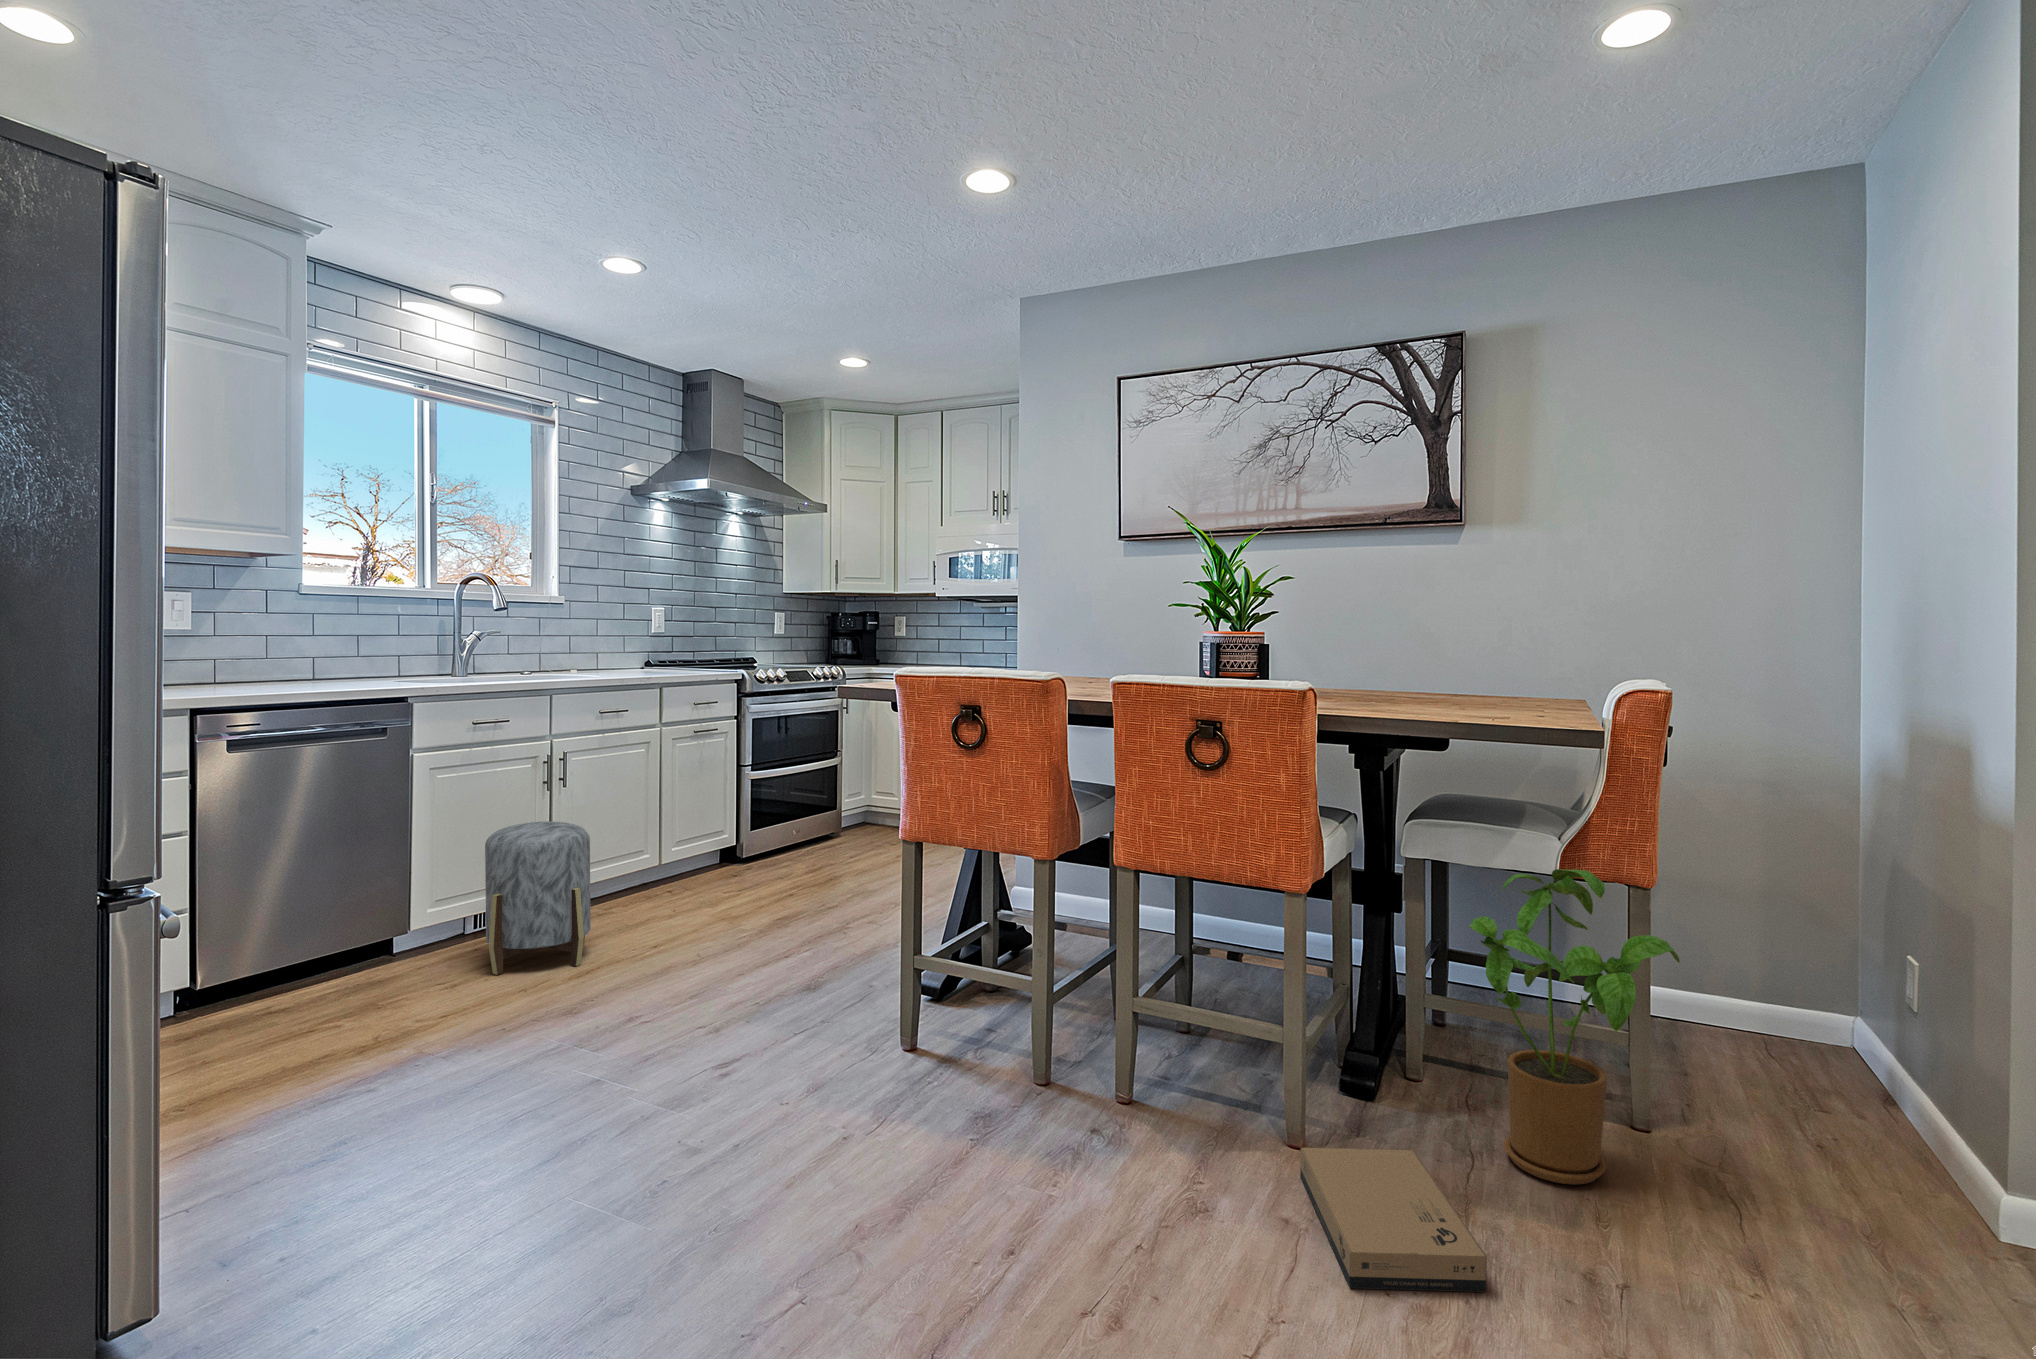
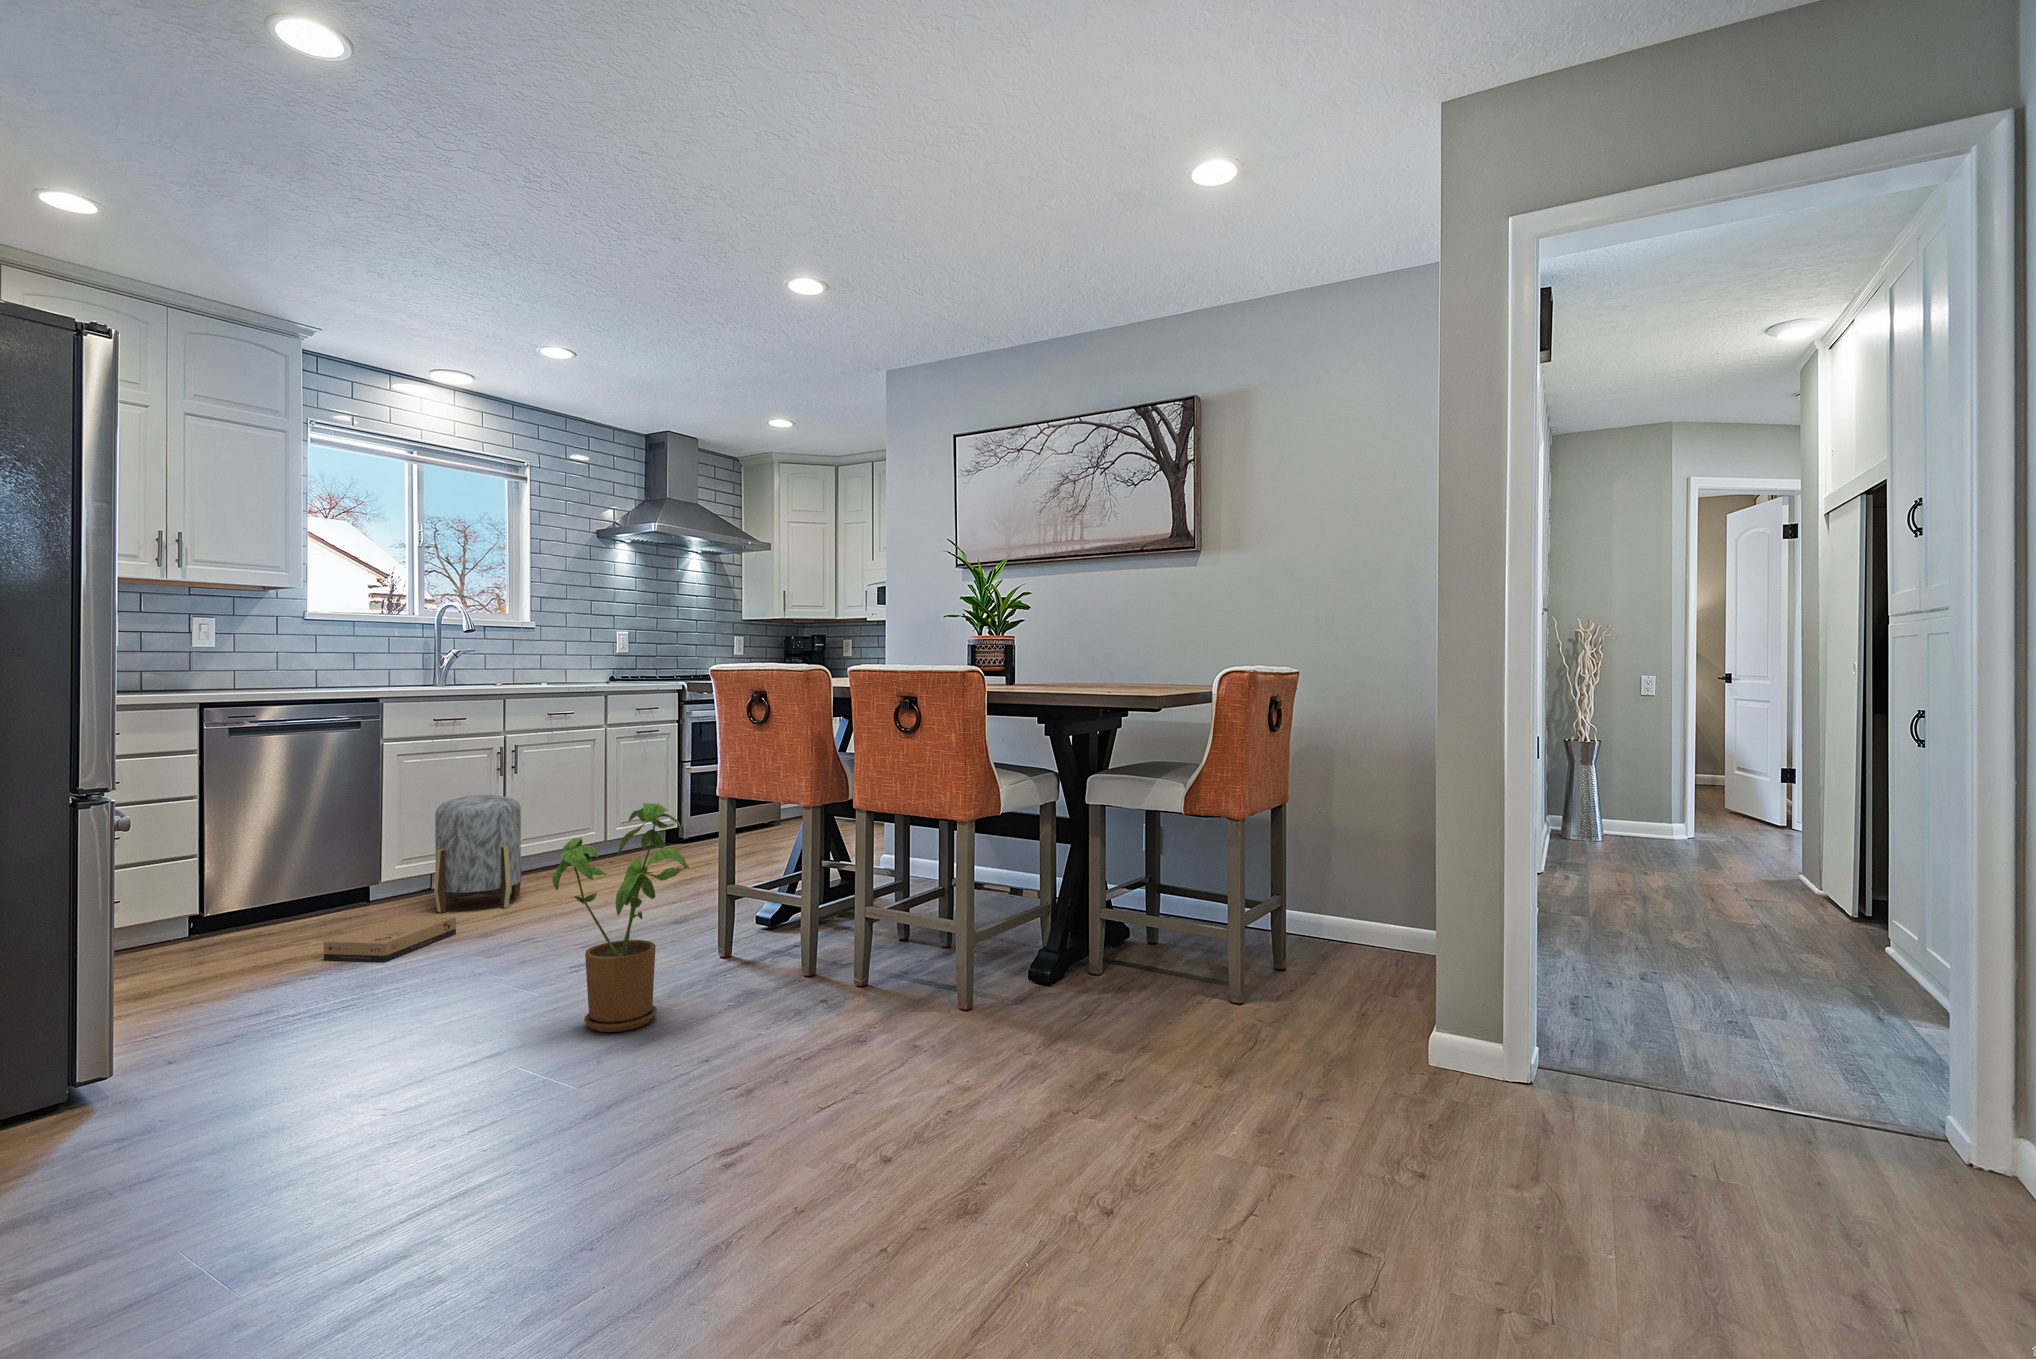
house plant: present [1469,869,1680,1185] -> present [552,803,690,1032]
cardboard box: present [1300,1148,1487,1292] -> present [324,916,456,961]

